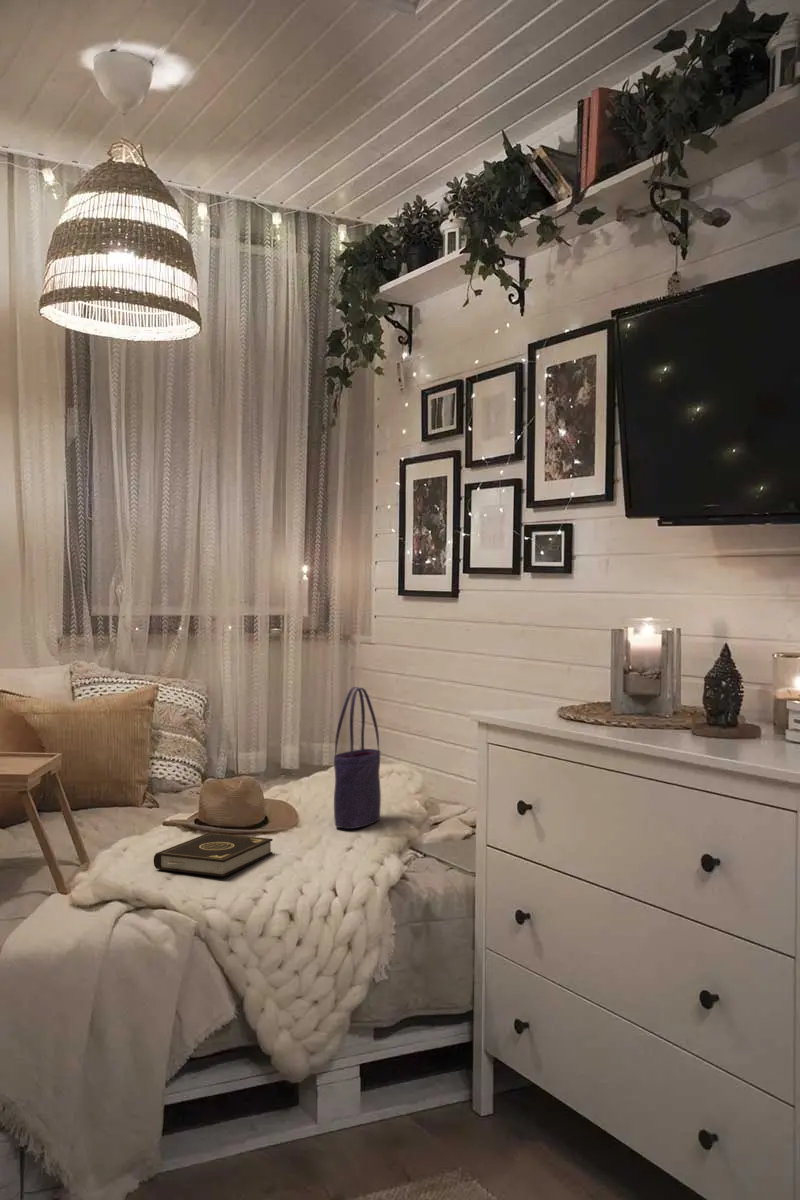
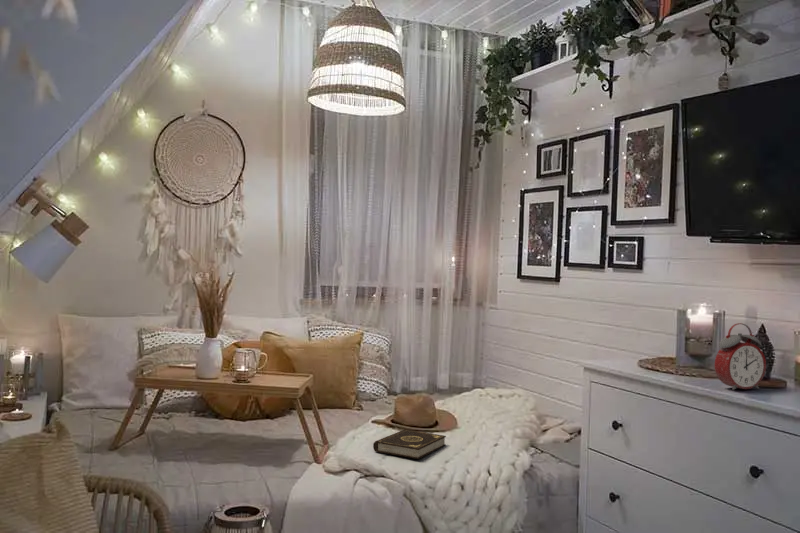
alarm clock: none [655,643,728,743] -> present [715,323,766,390]
tote bag: present [334,687,381,829] -> none [482,340,512,431]

